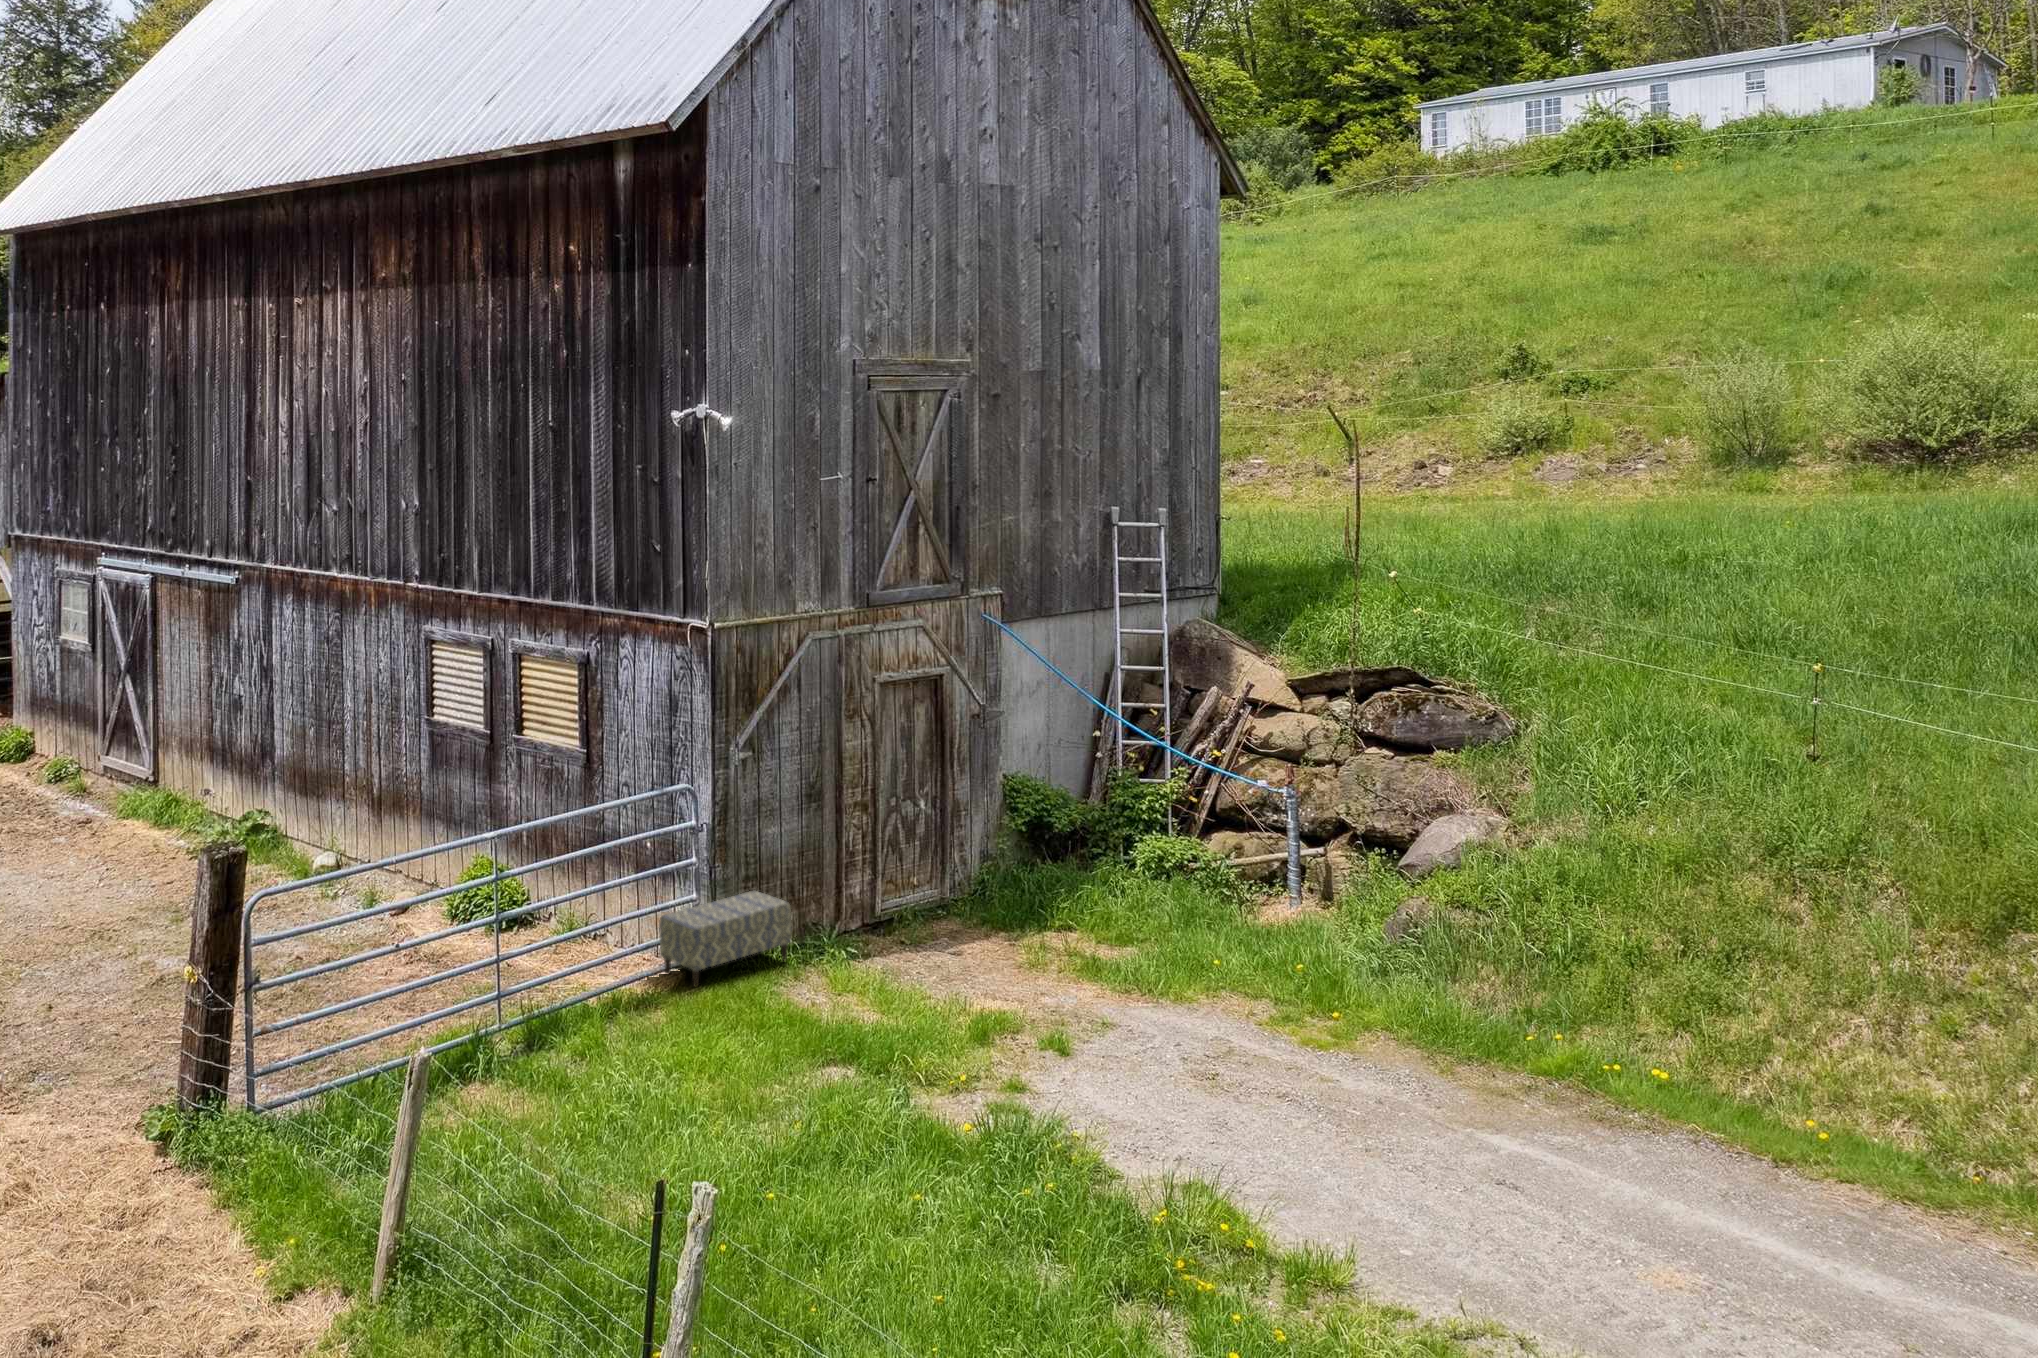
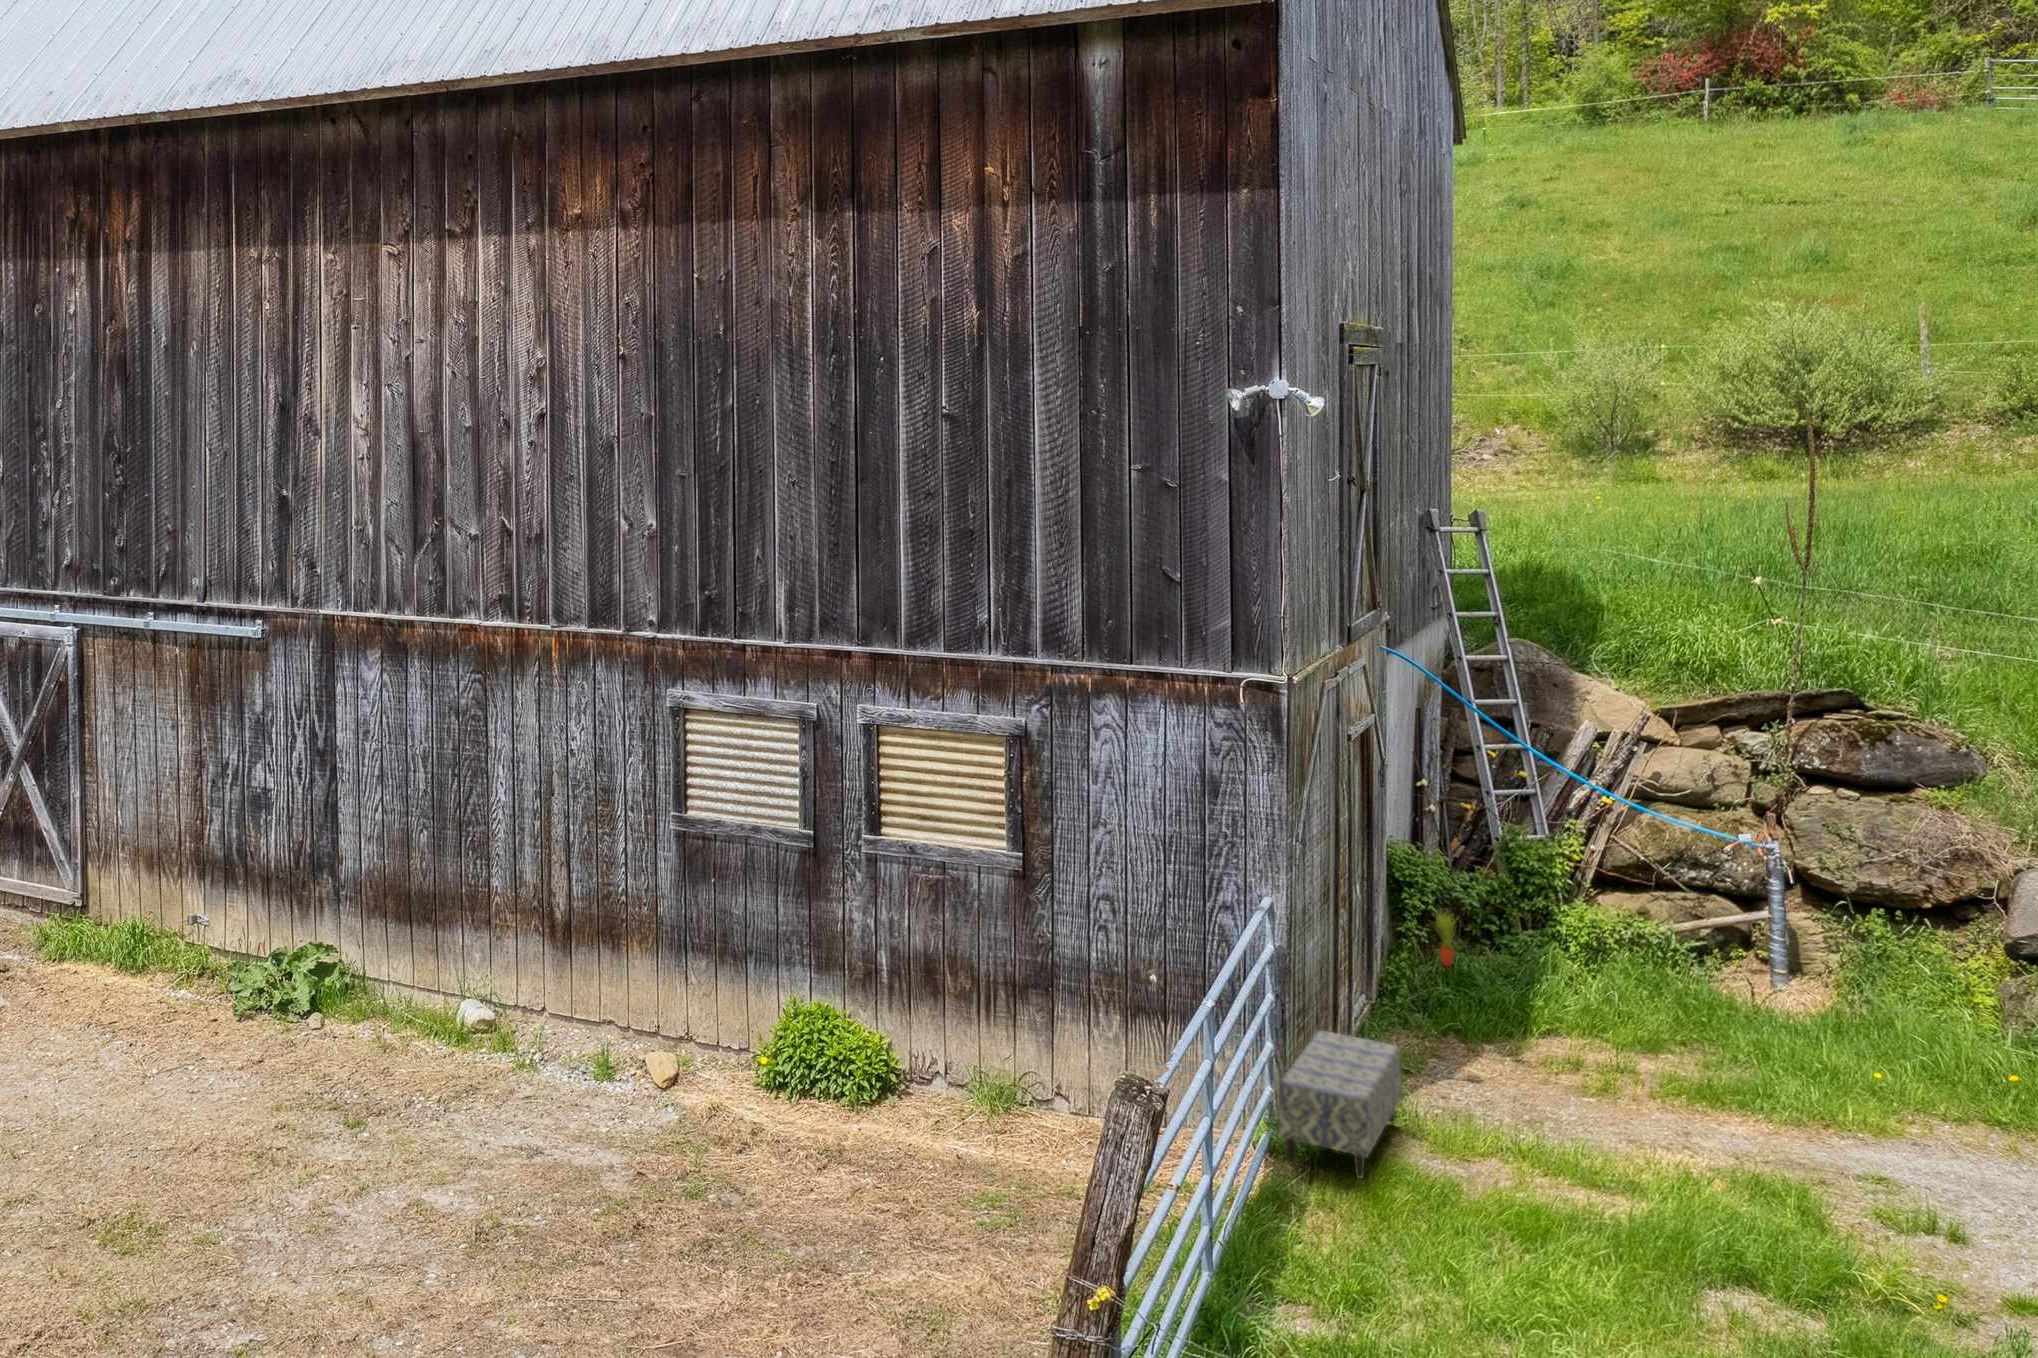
potted plant: none [1042,831,1063,879] -> present [1436,913,1458,967]

